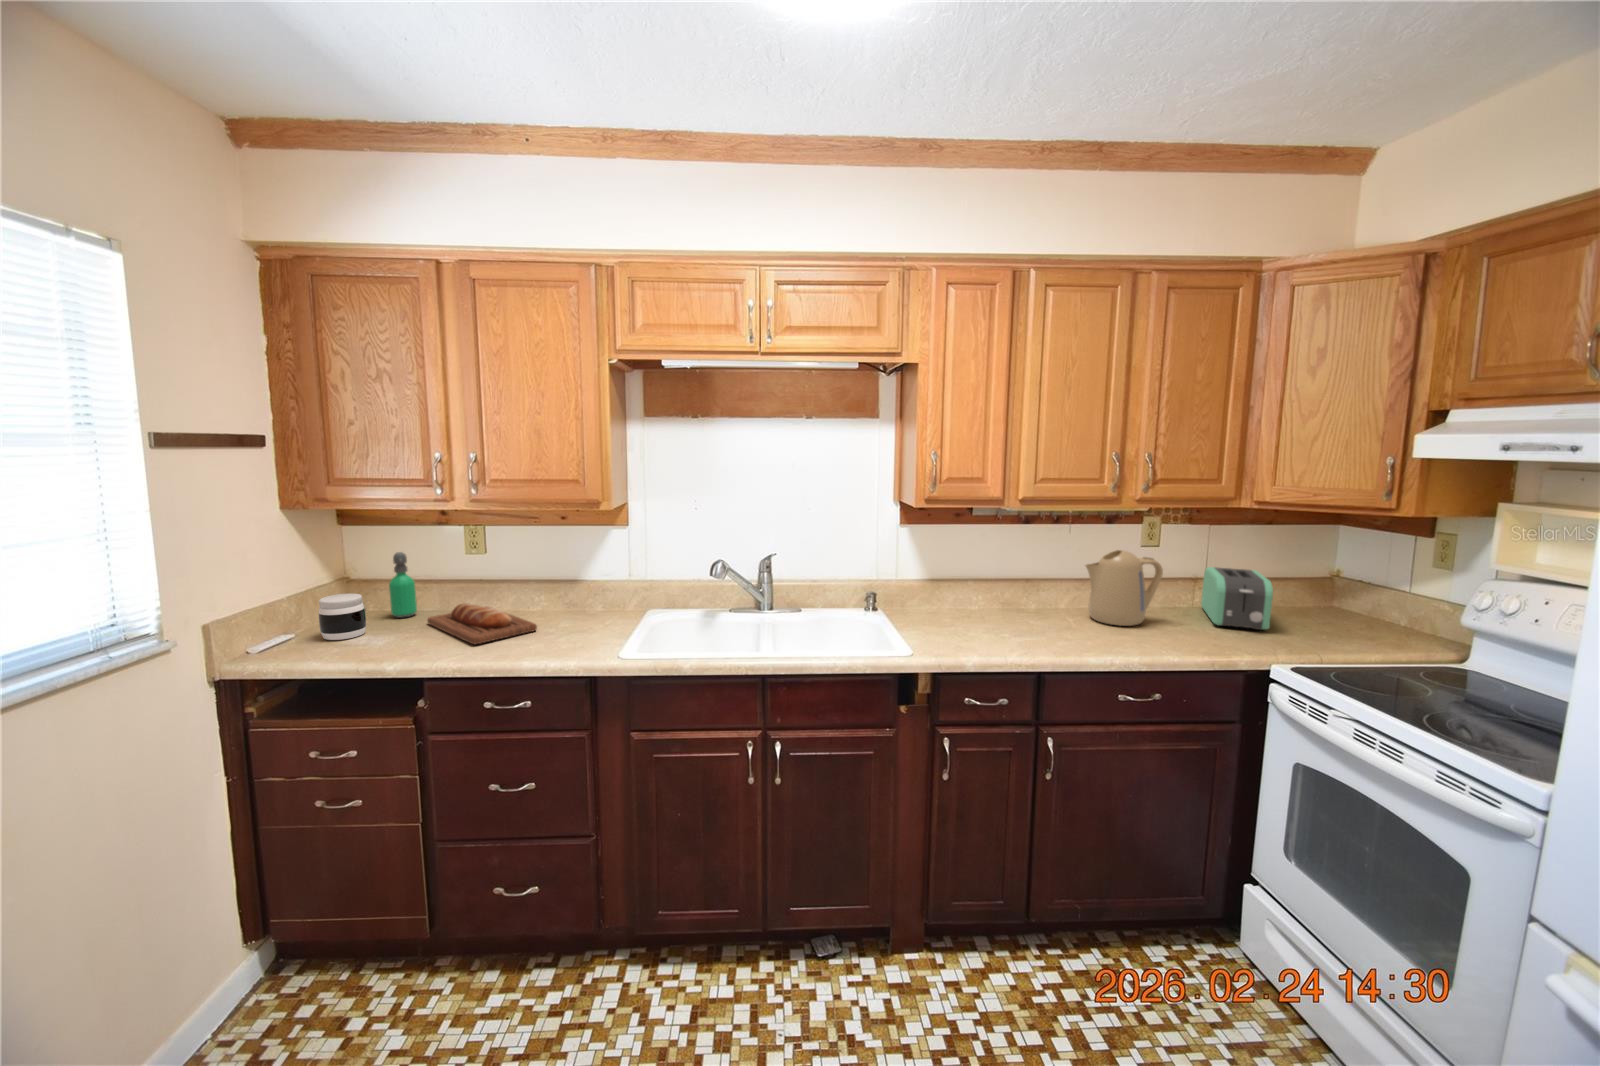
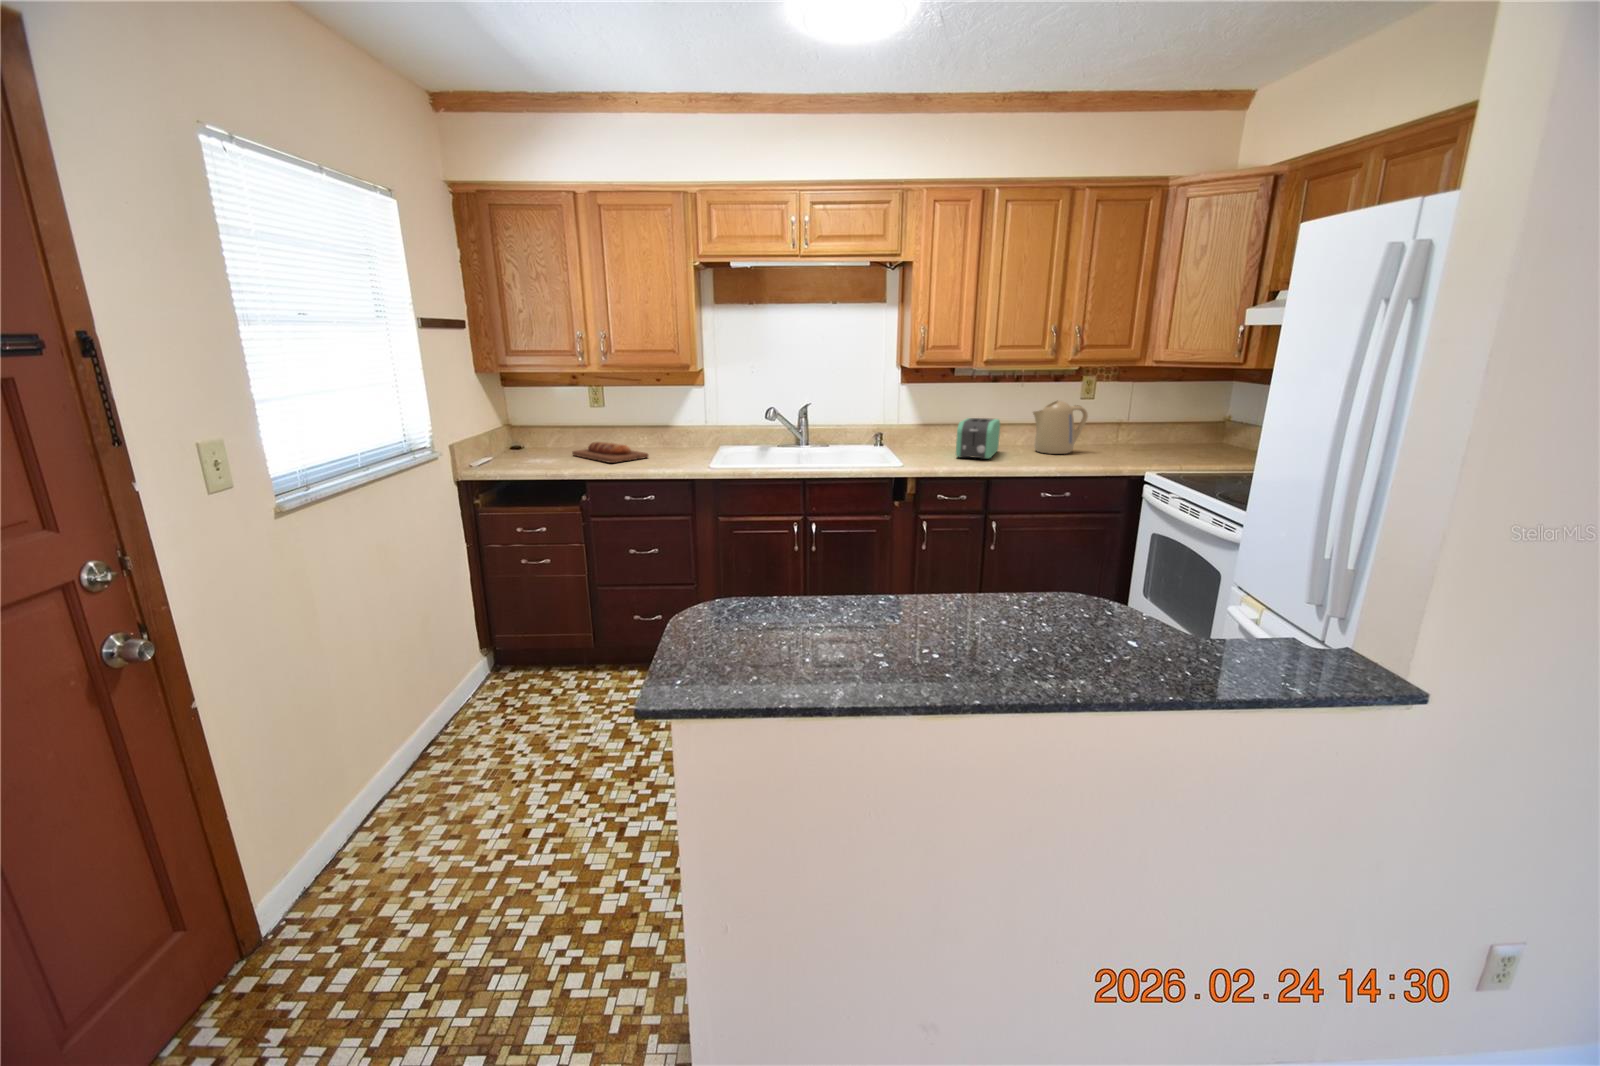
soap dispenser: present [389,552,417,618] -> none [543,407,561,453]
toaster: present [1201,567,1273,630] -> present [956,418,1000,459]
jar: present [319,593,366,640] -> none [505,433,535,462]

